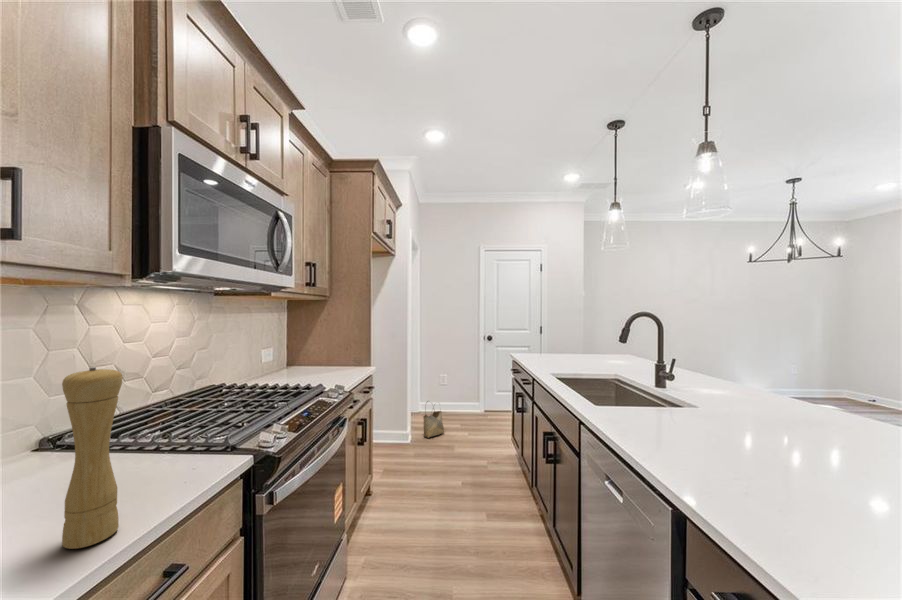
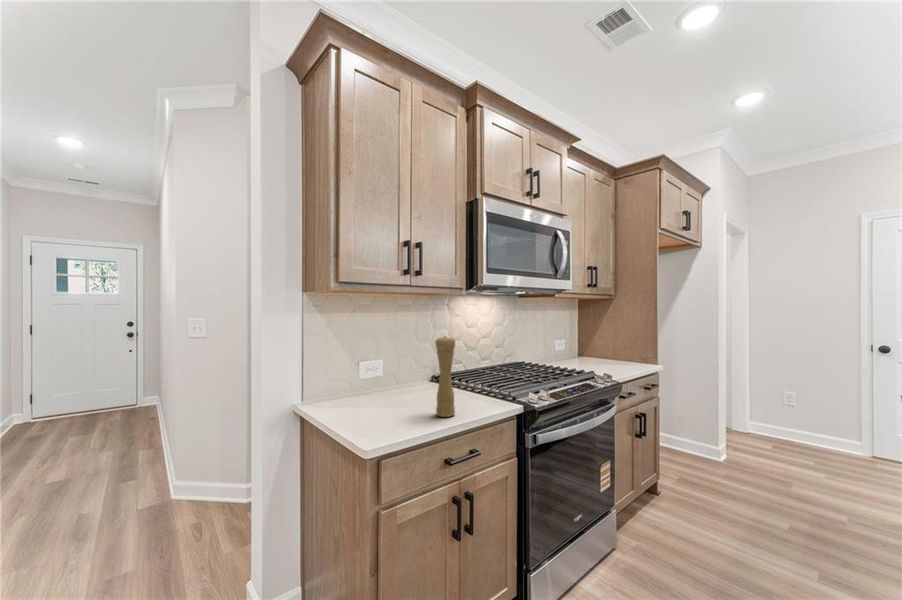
woven basket: present [423,411,444,438] -> none [742,420,777,465]

